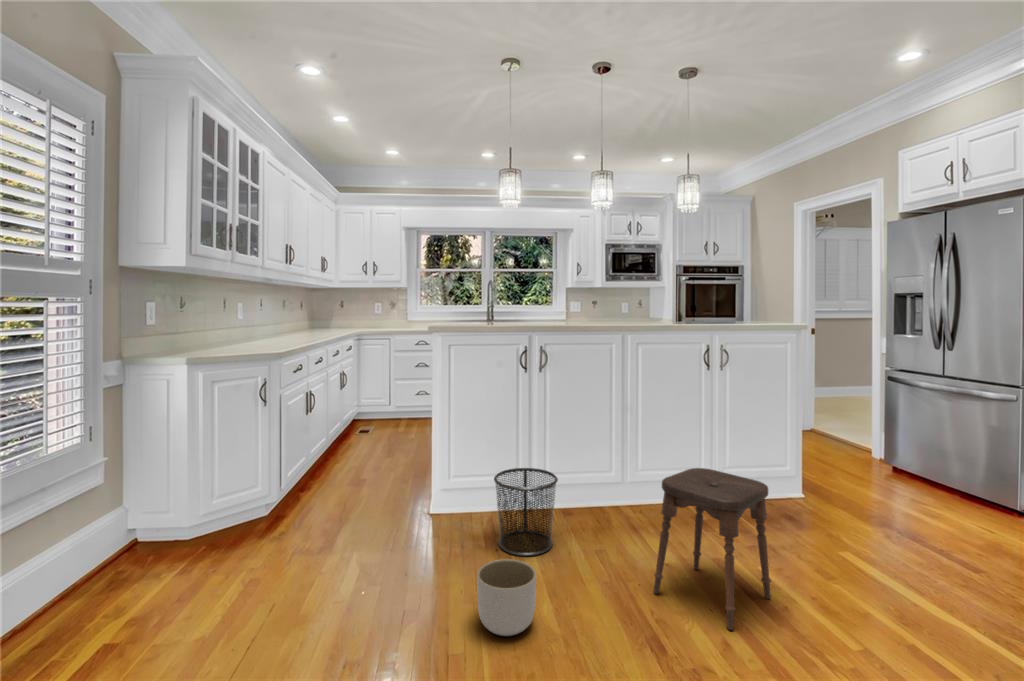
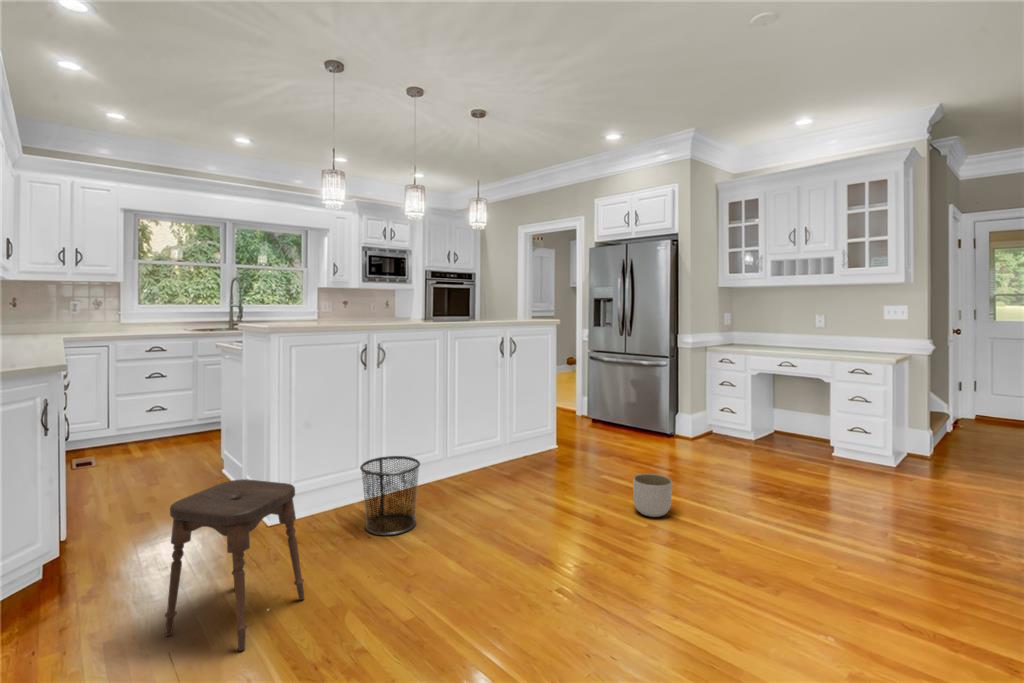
stool: present [654,468,771,630] -> present [165,479,304,651]
planter: present [477,559,536,636] -> present [633,473,672,517]

